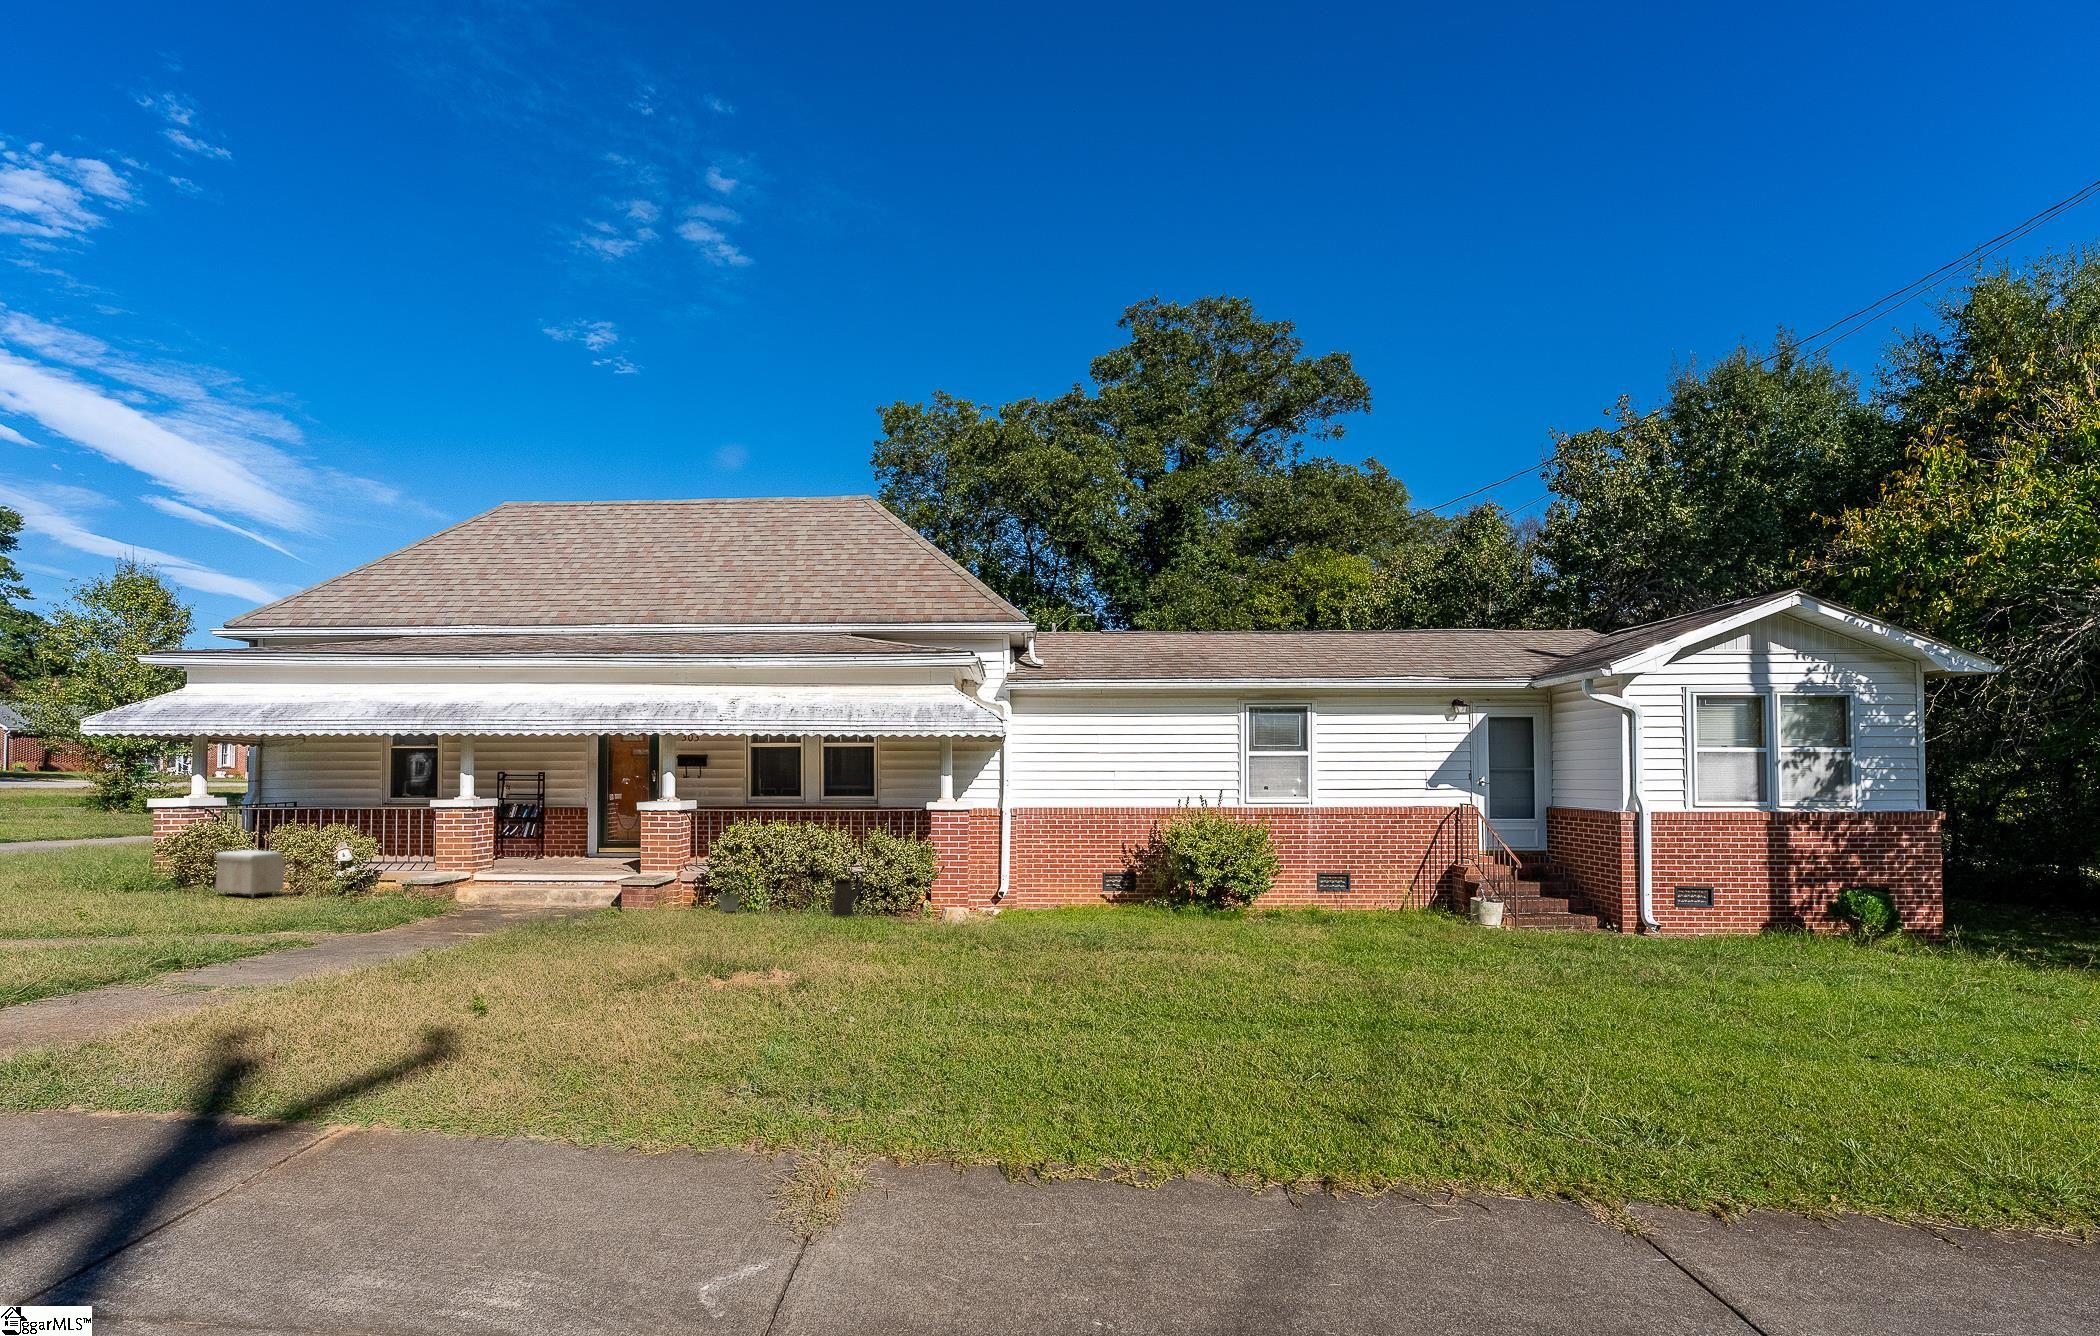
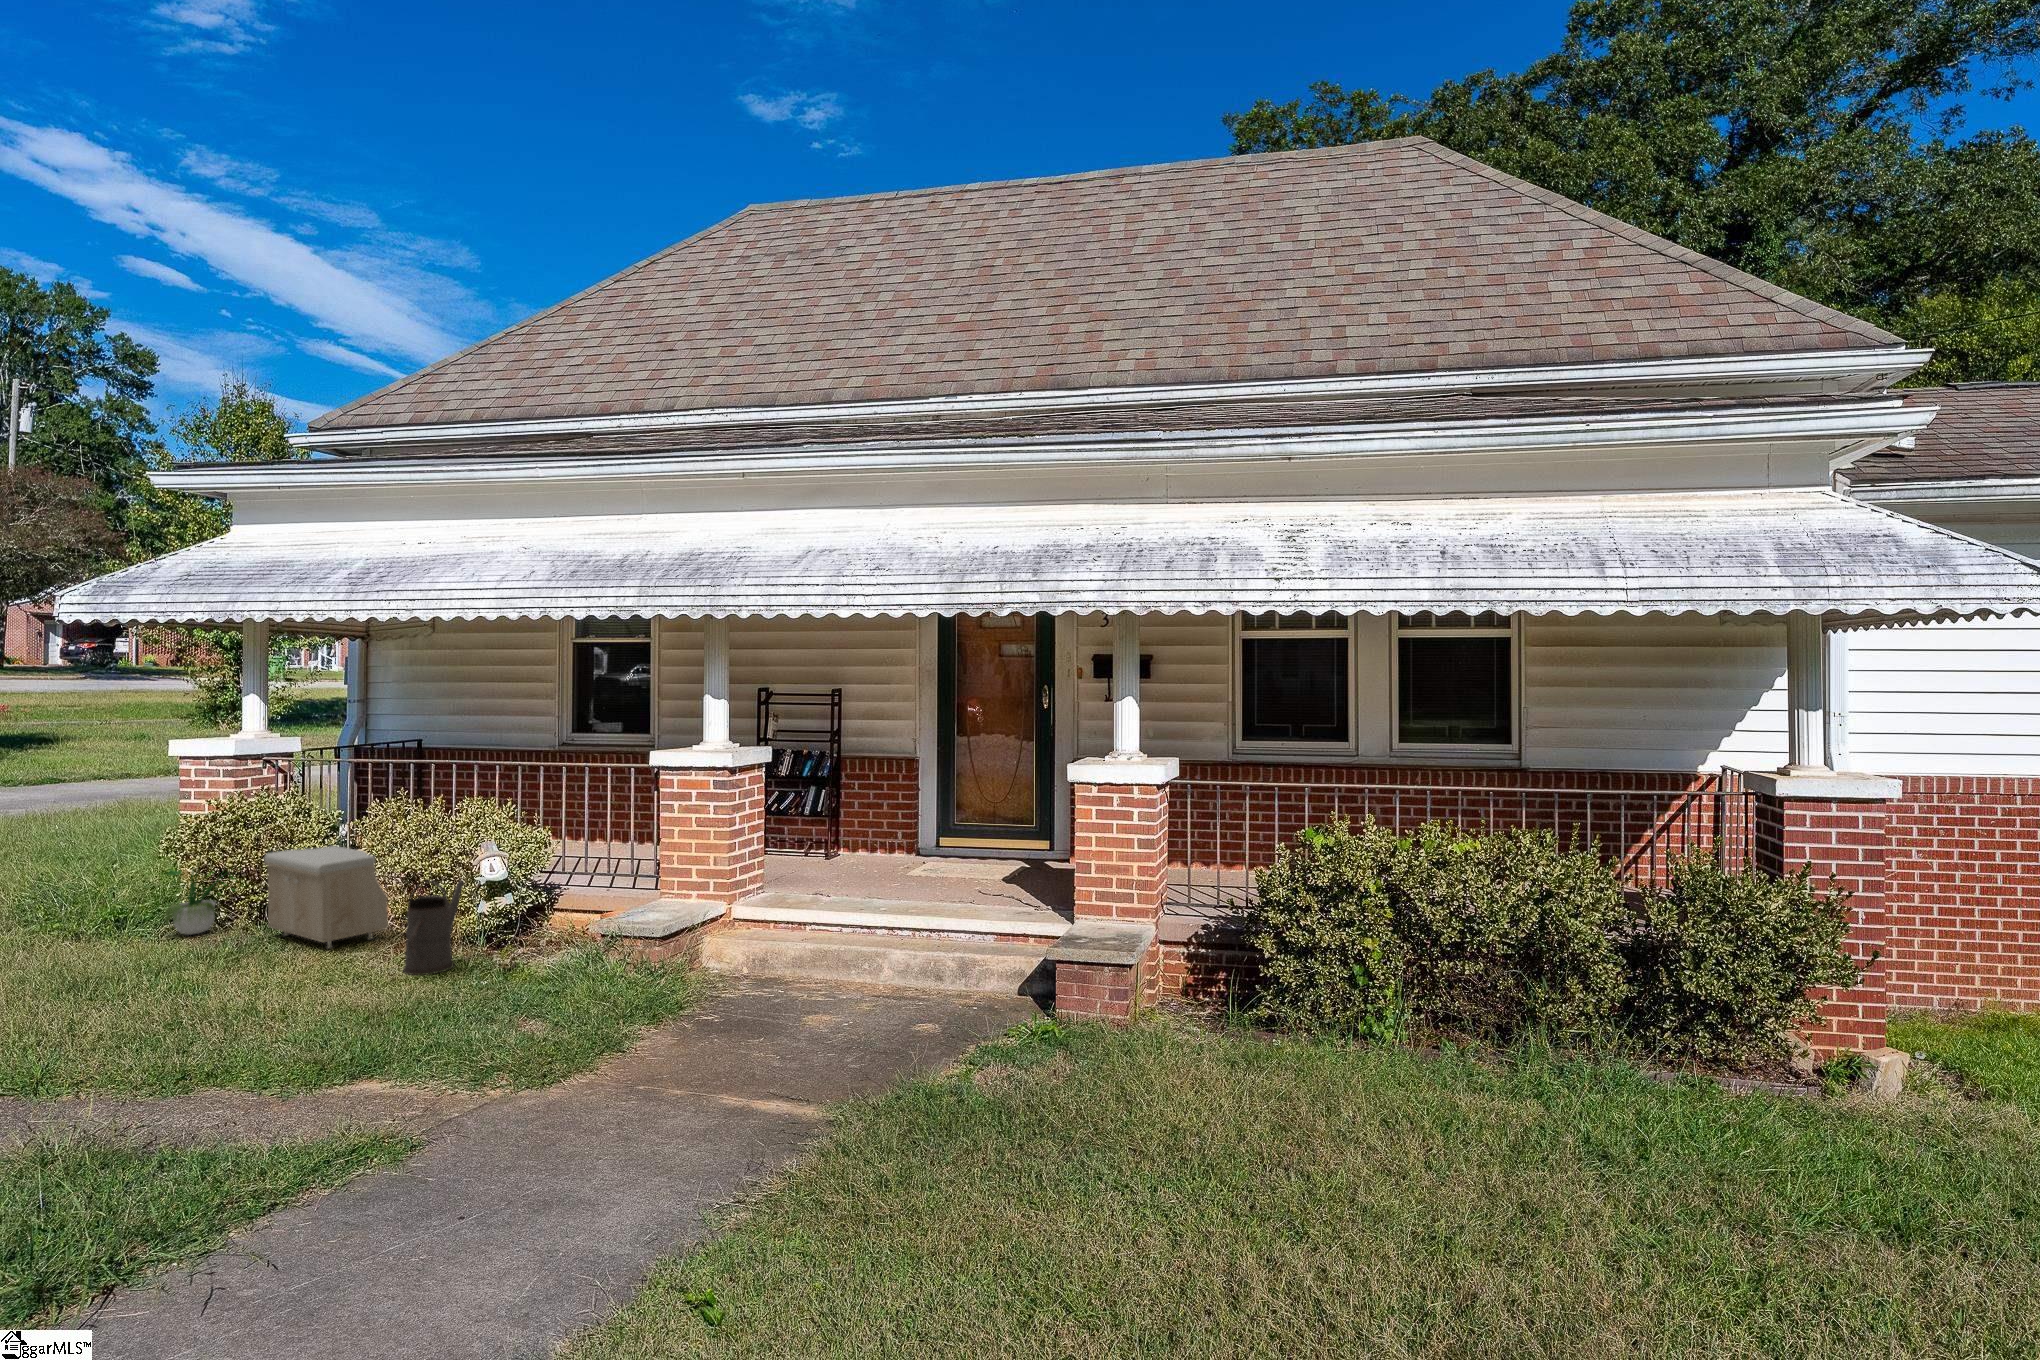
potted plant: present [716,869,752,912] -> present [163,868,240,935]
watering can: present [831,874,865,917] -> present [403,880,464,975]

